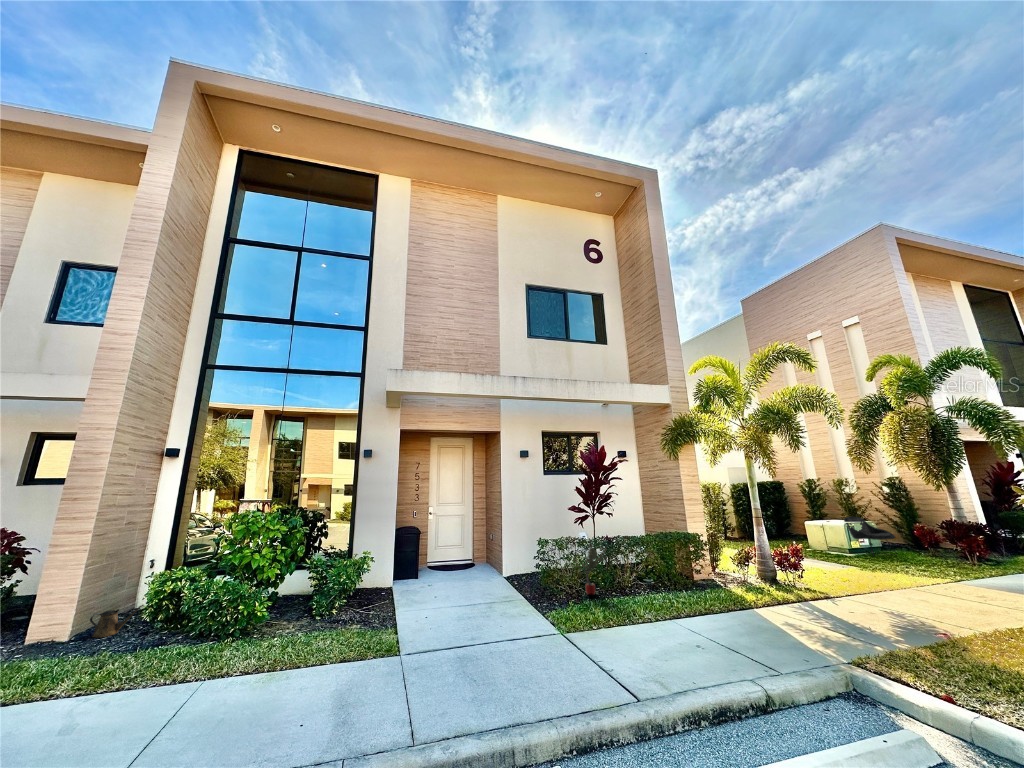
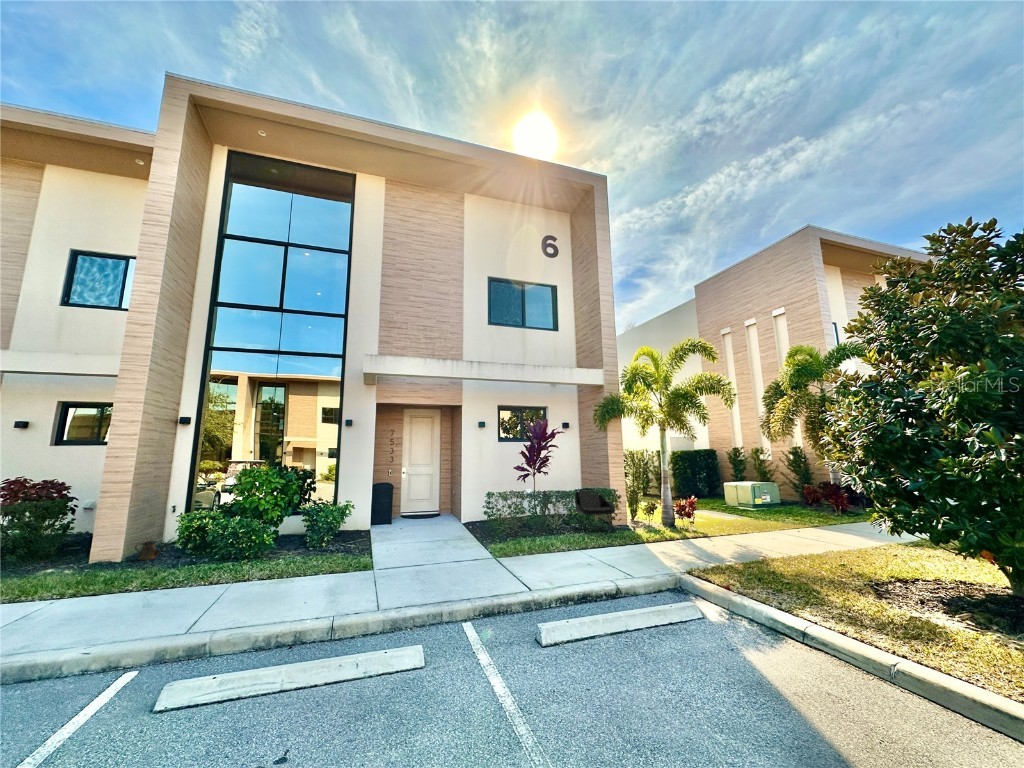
lounge chair: present [844,517,897,556] -> present [575,488,615,534]
potted tree: present [570,541,607,595] -> none [510,494,541,535]

